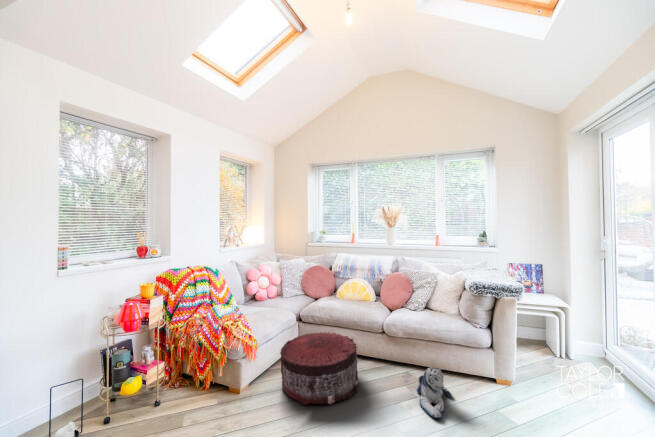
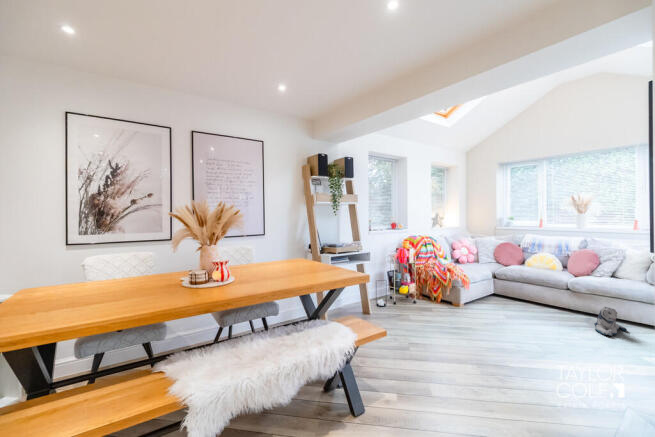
pouf: present [280,332,358,405] -> none [484,282,543,319]

